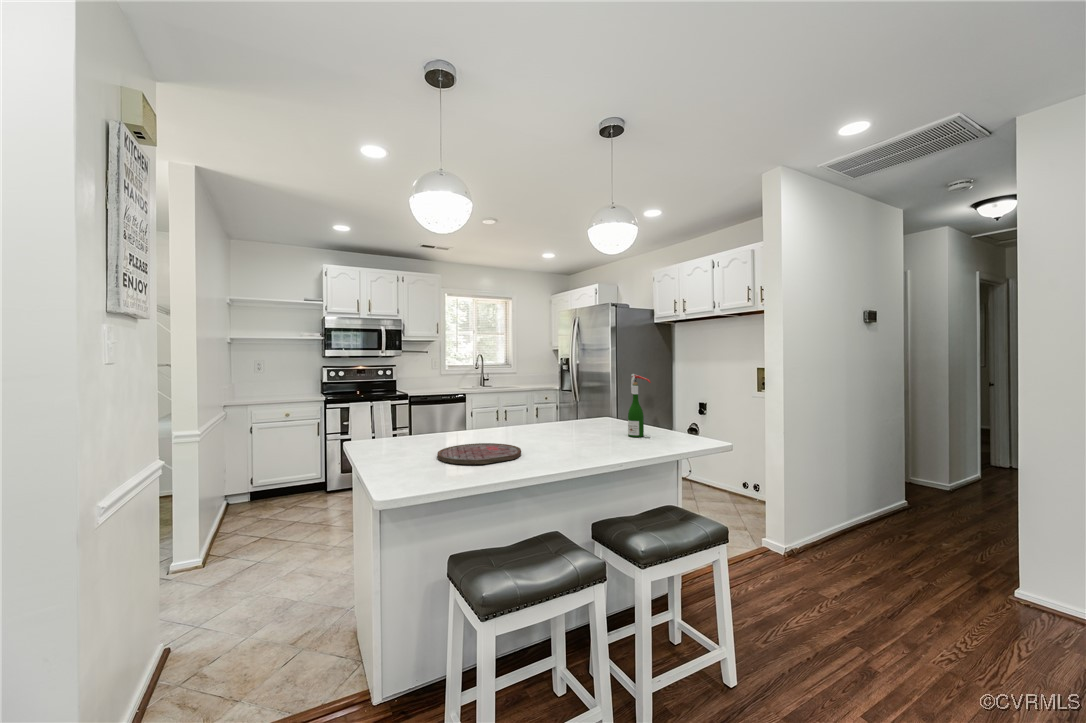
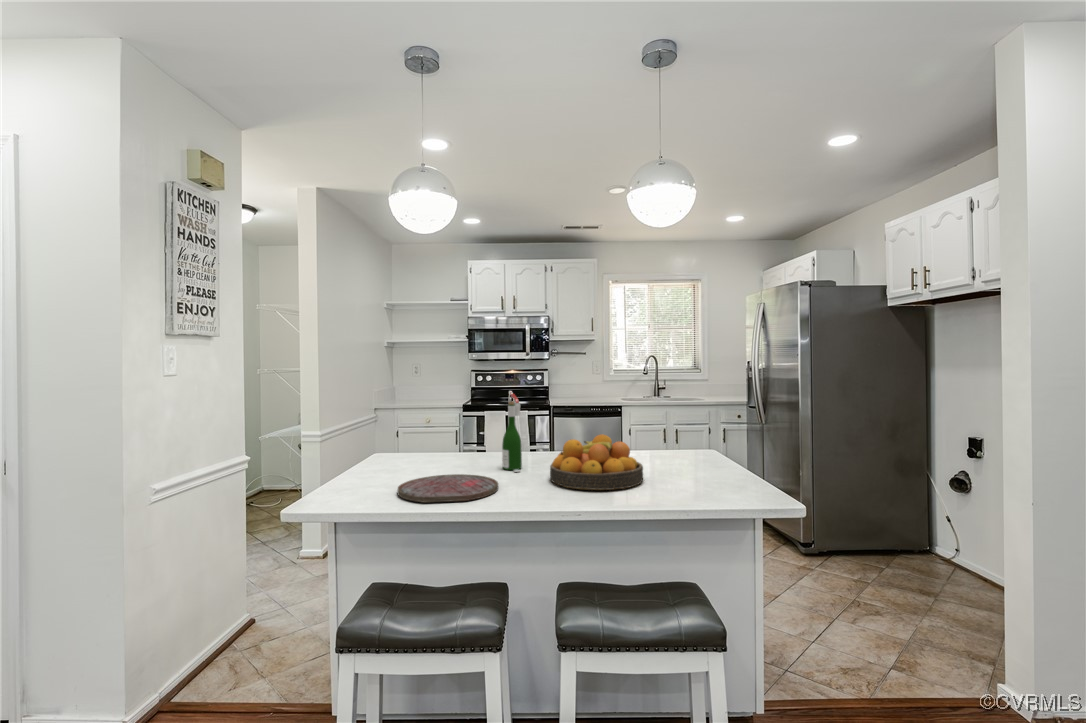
wine bottle: present [628,374,651,438] -> present [502,391,522,472]
fruit bowl: none [536,405,605,444] -> present [550,435,643,490]

